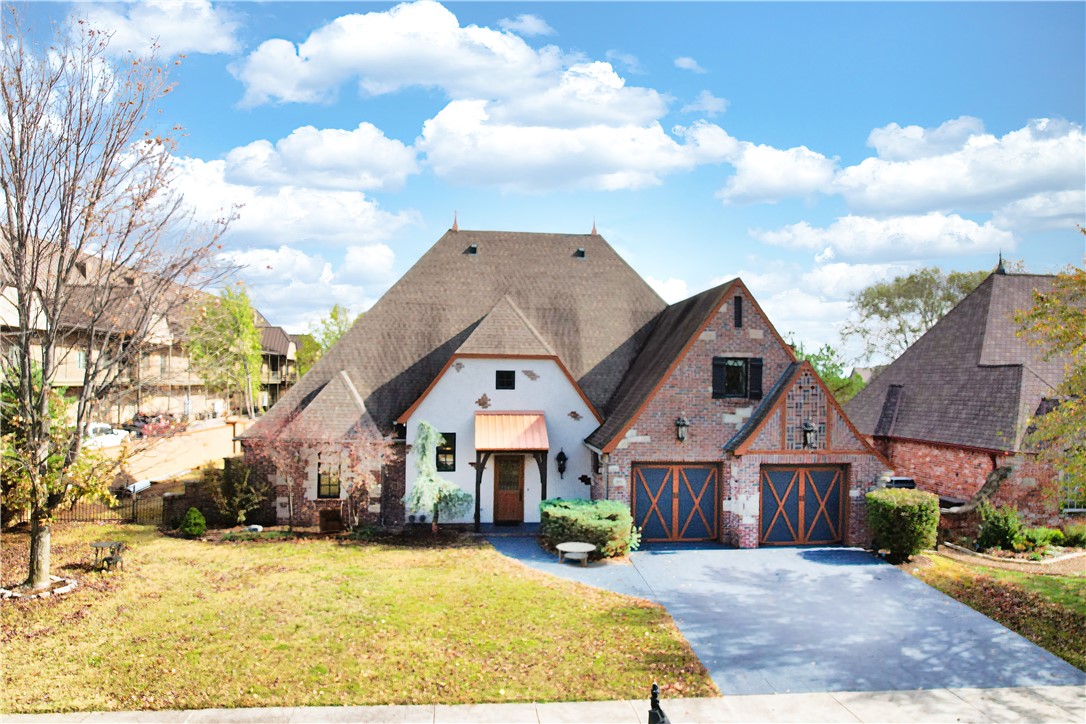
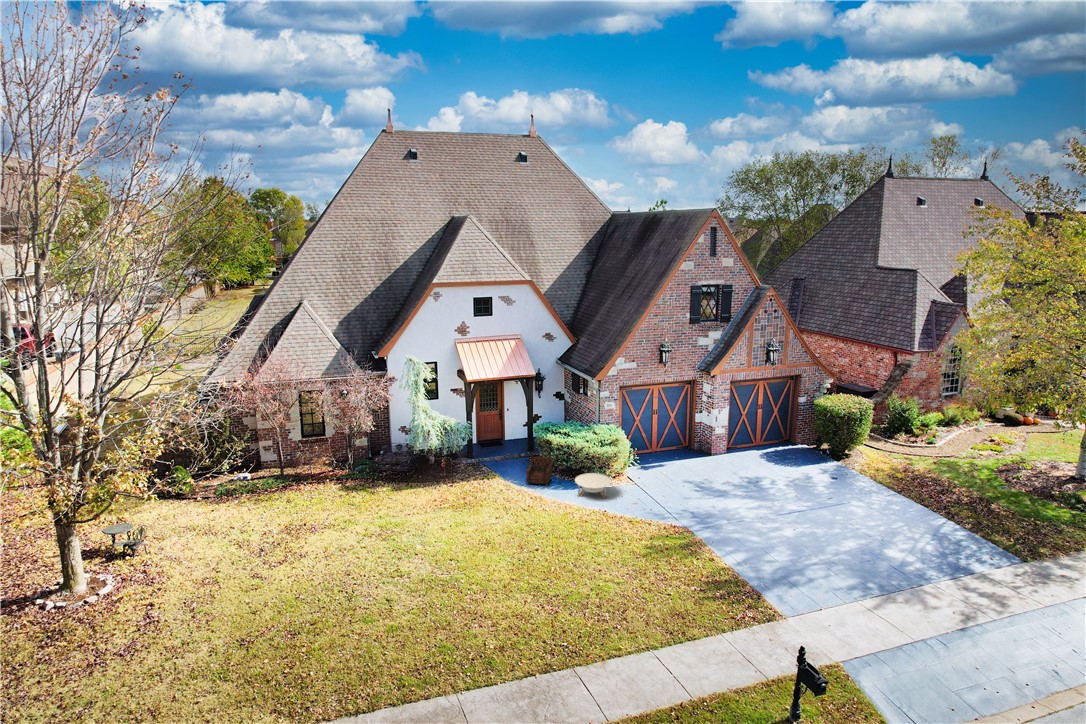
armchair: present [319,509,344,533] -> present [526,457,552,486]

